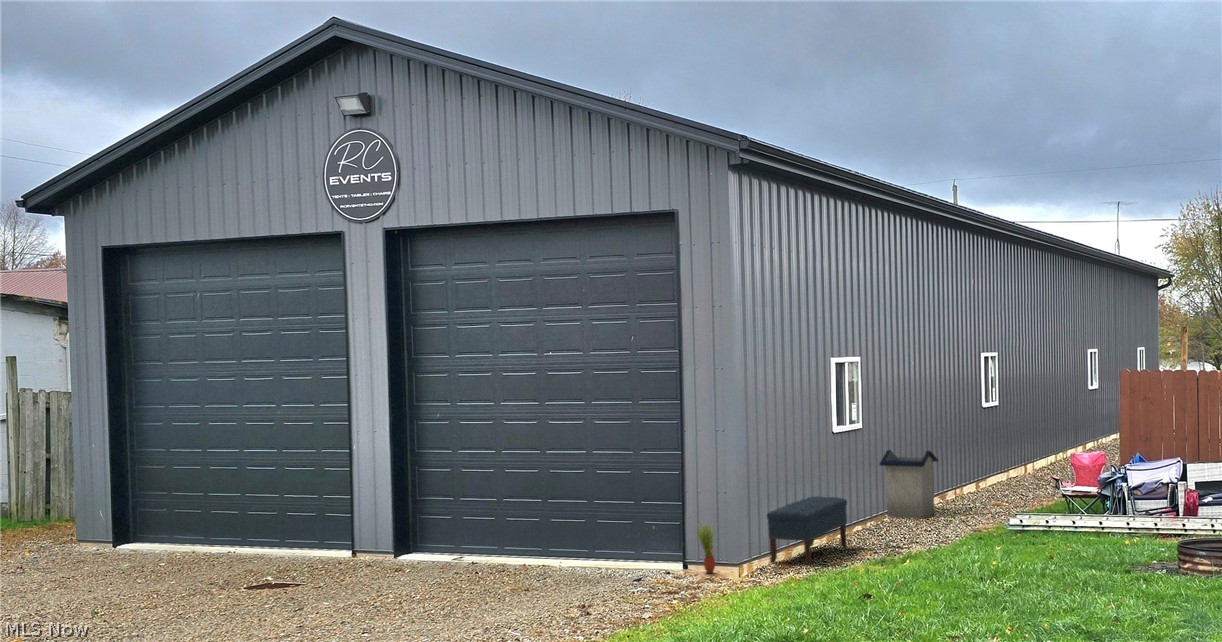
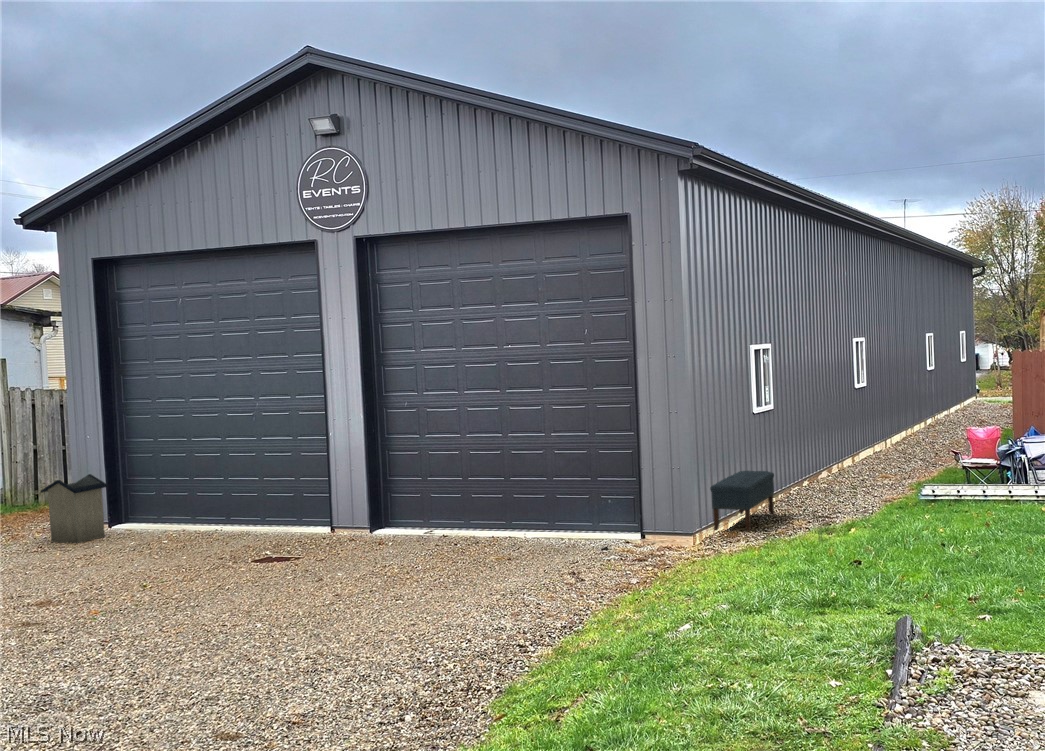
trash can: present [880,450,938,519] -> present [41,474,108,543]
potted plant: present [696,525,716,573] -> none [650,495,670,541]

